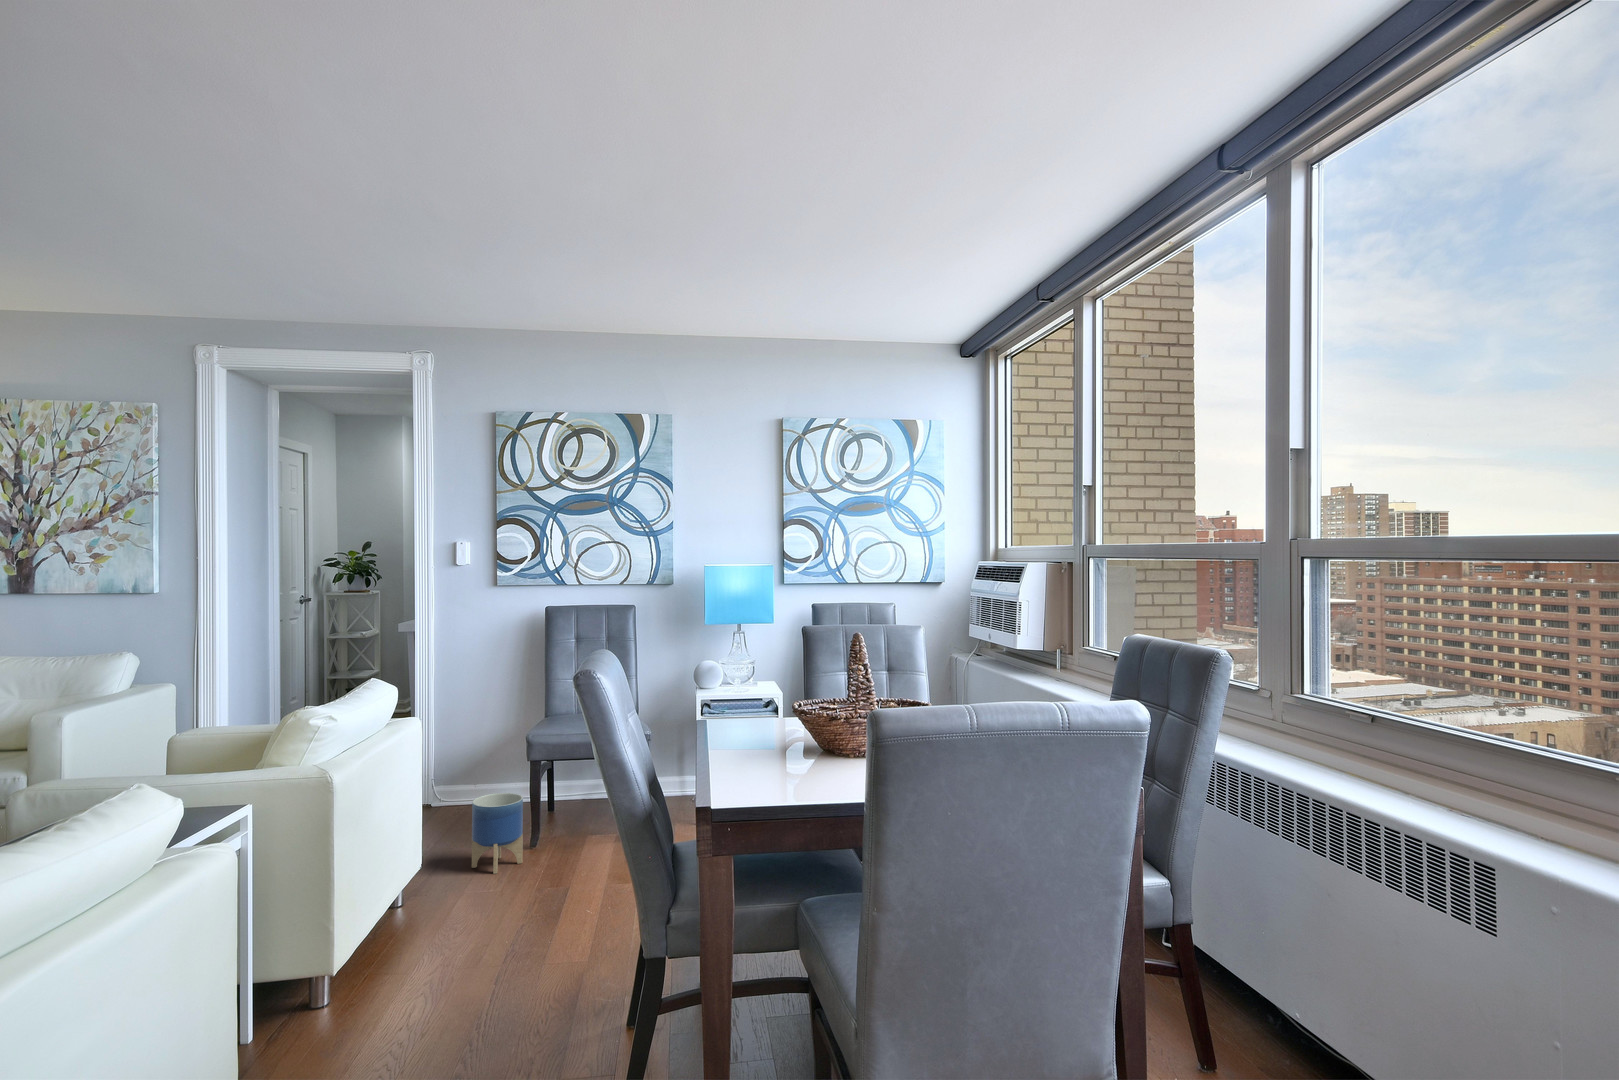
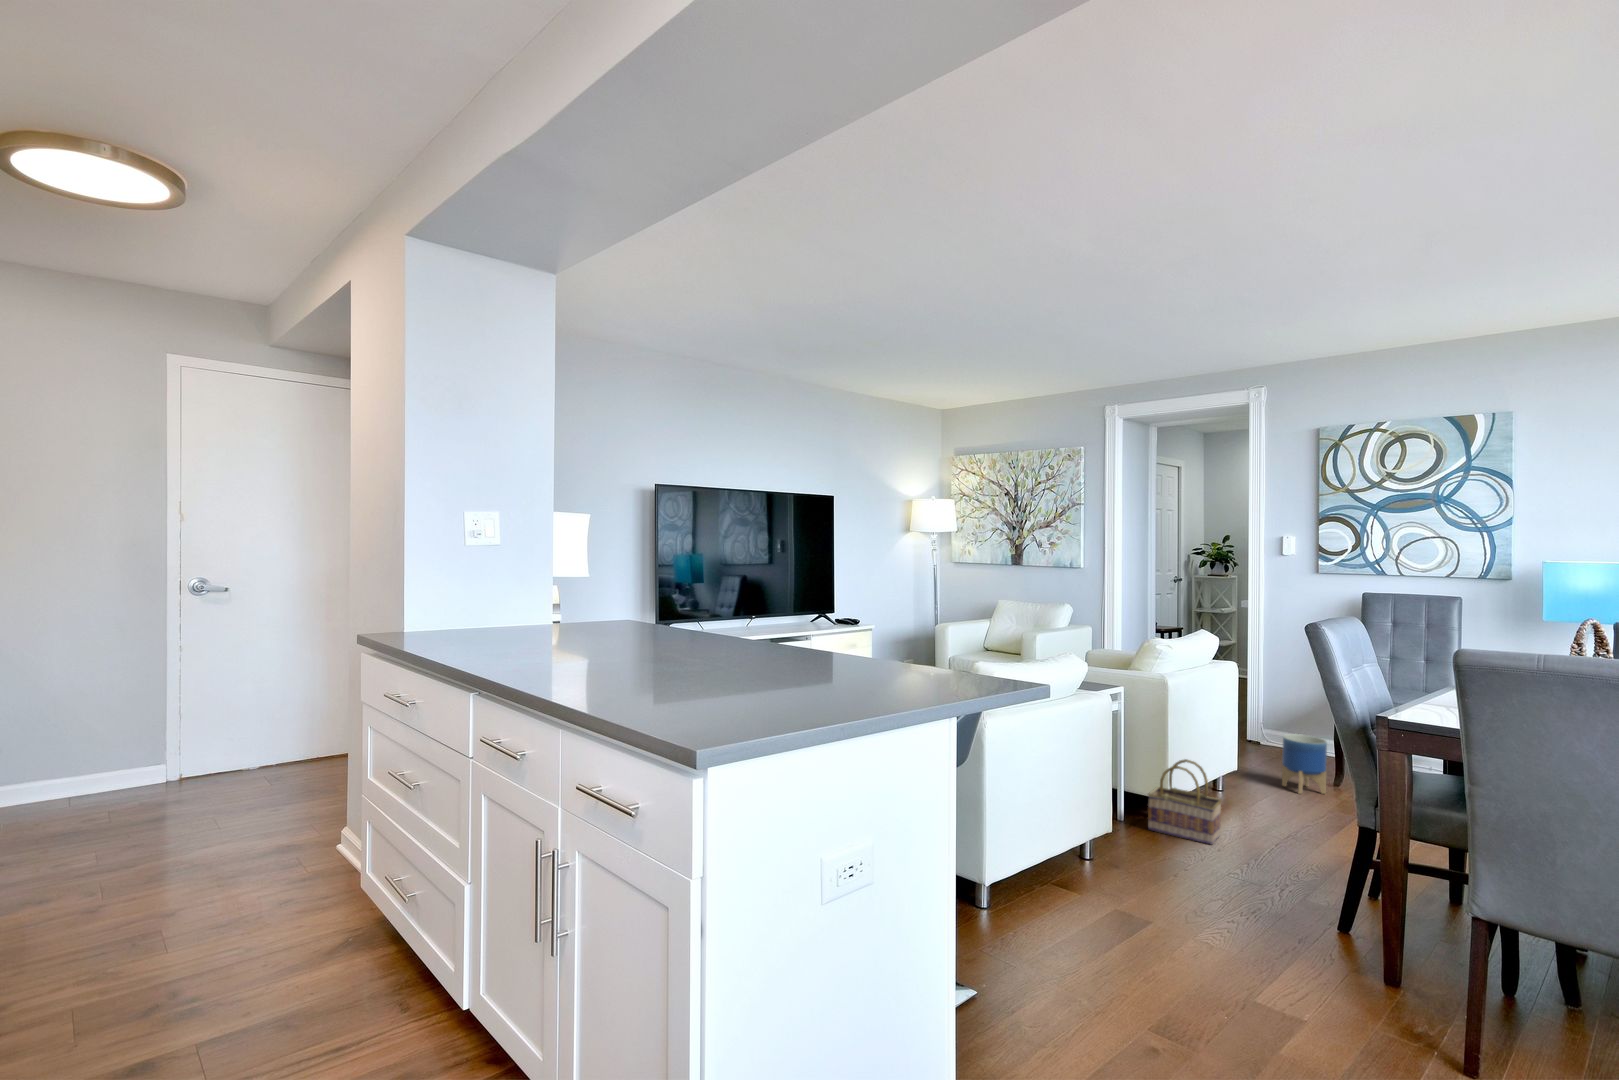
basket: none [297,896,418,1040] -> present [1148,759,1222,844]

